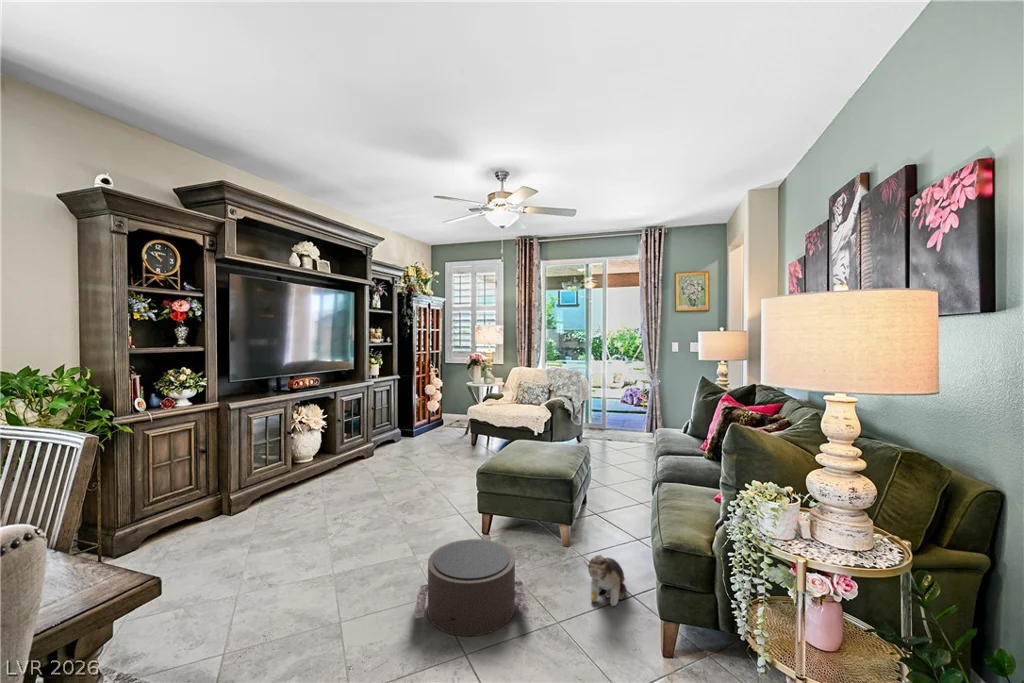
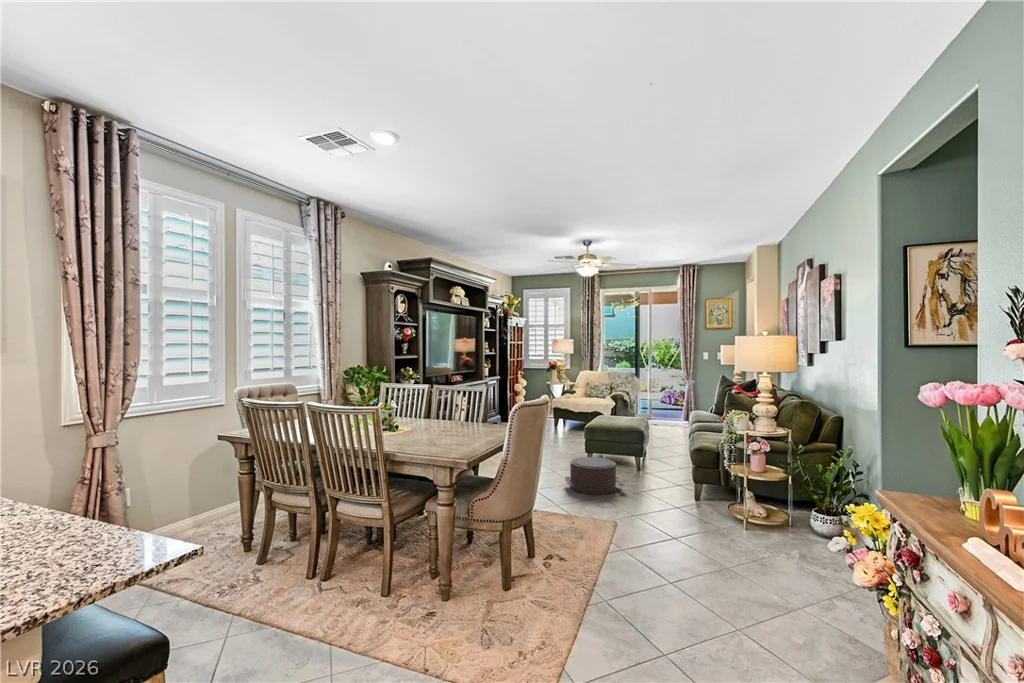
plush toy: present [584,555,627,606] -> none [652,462,674,489]

